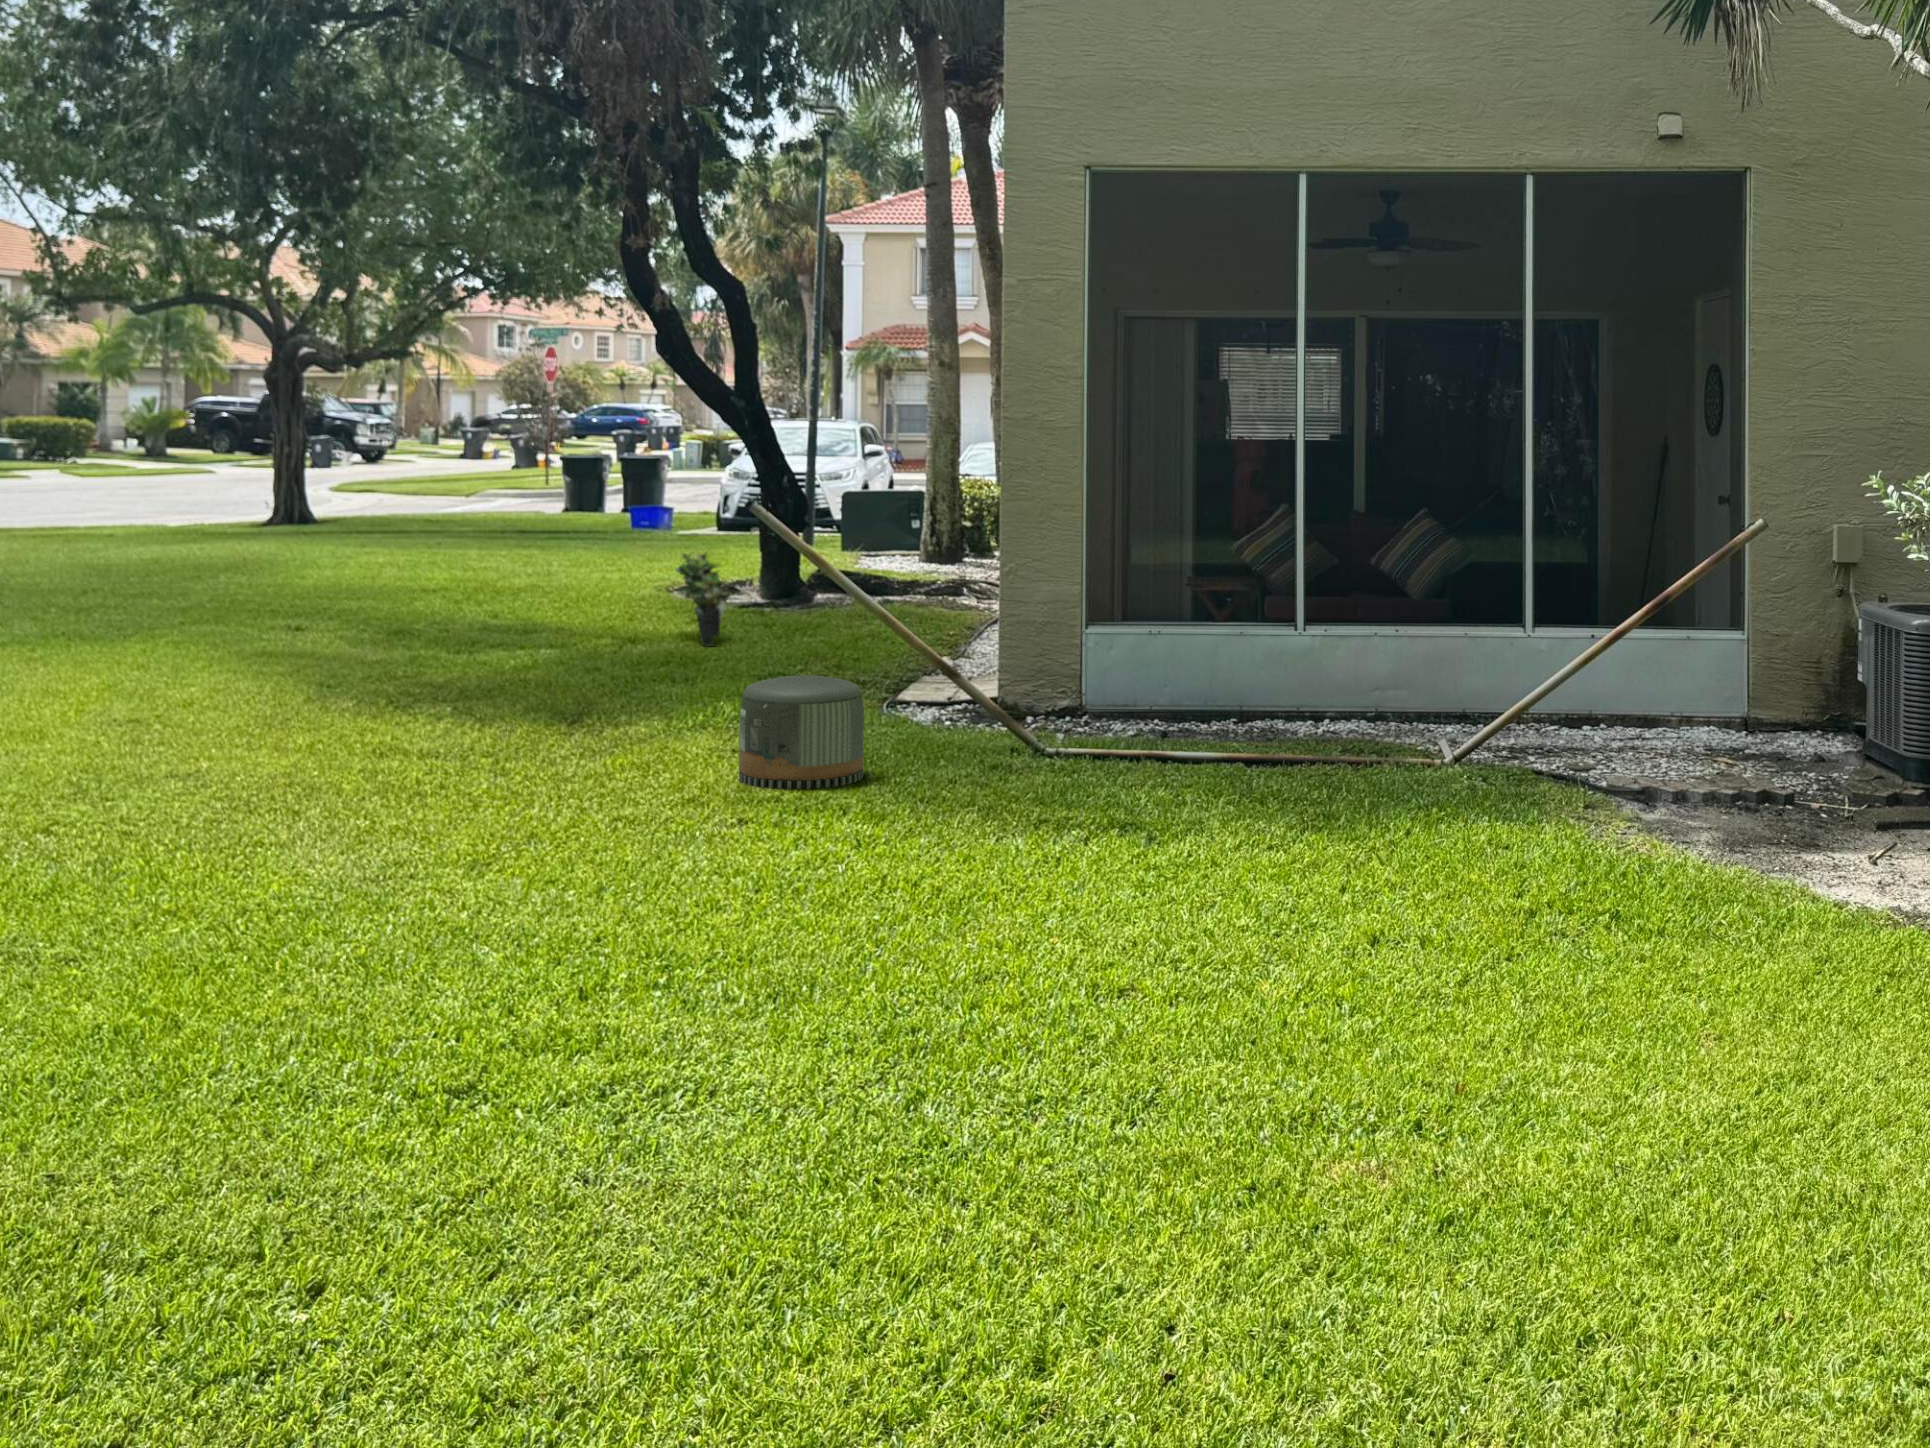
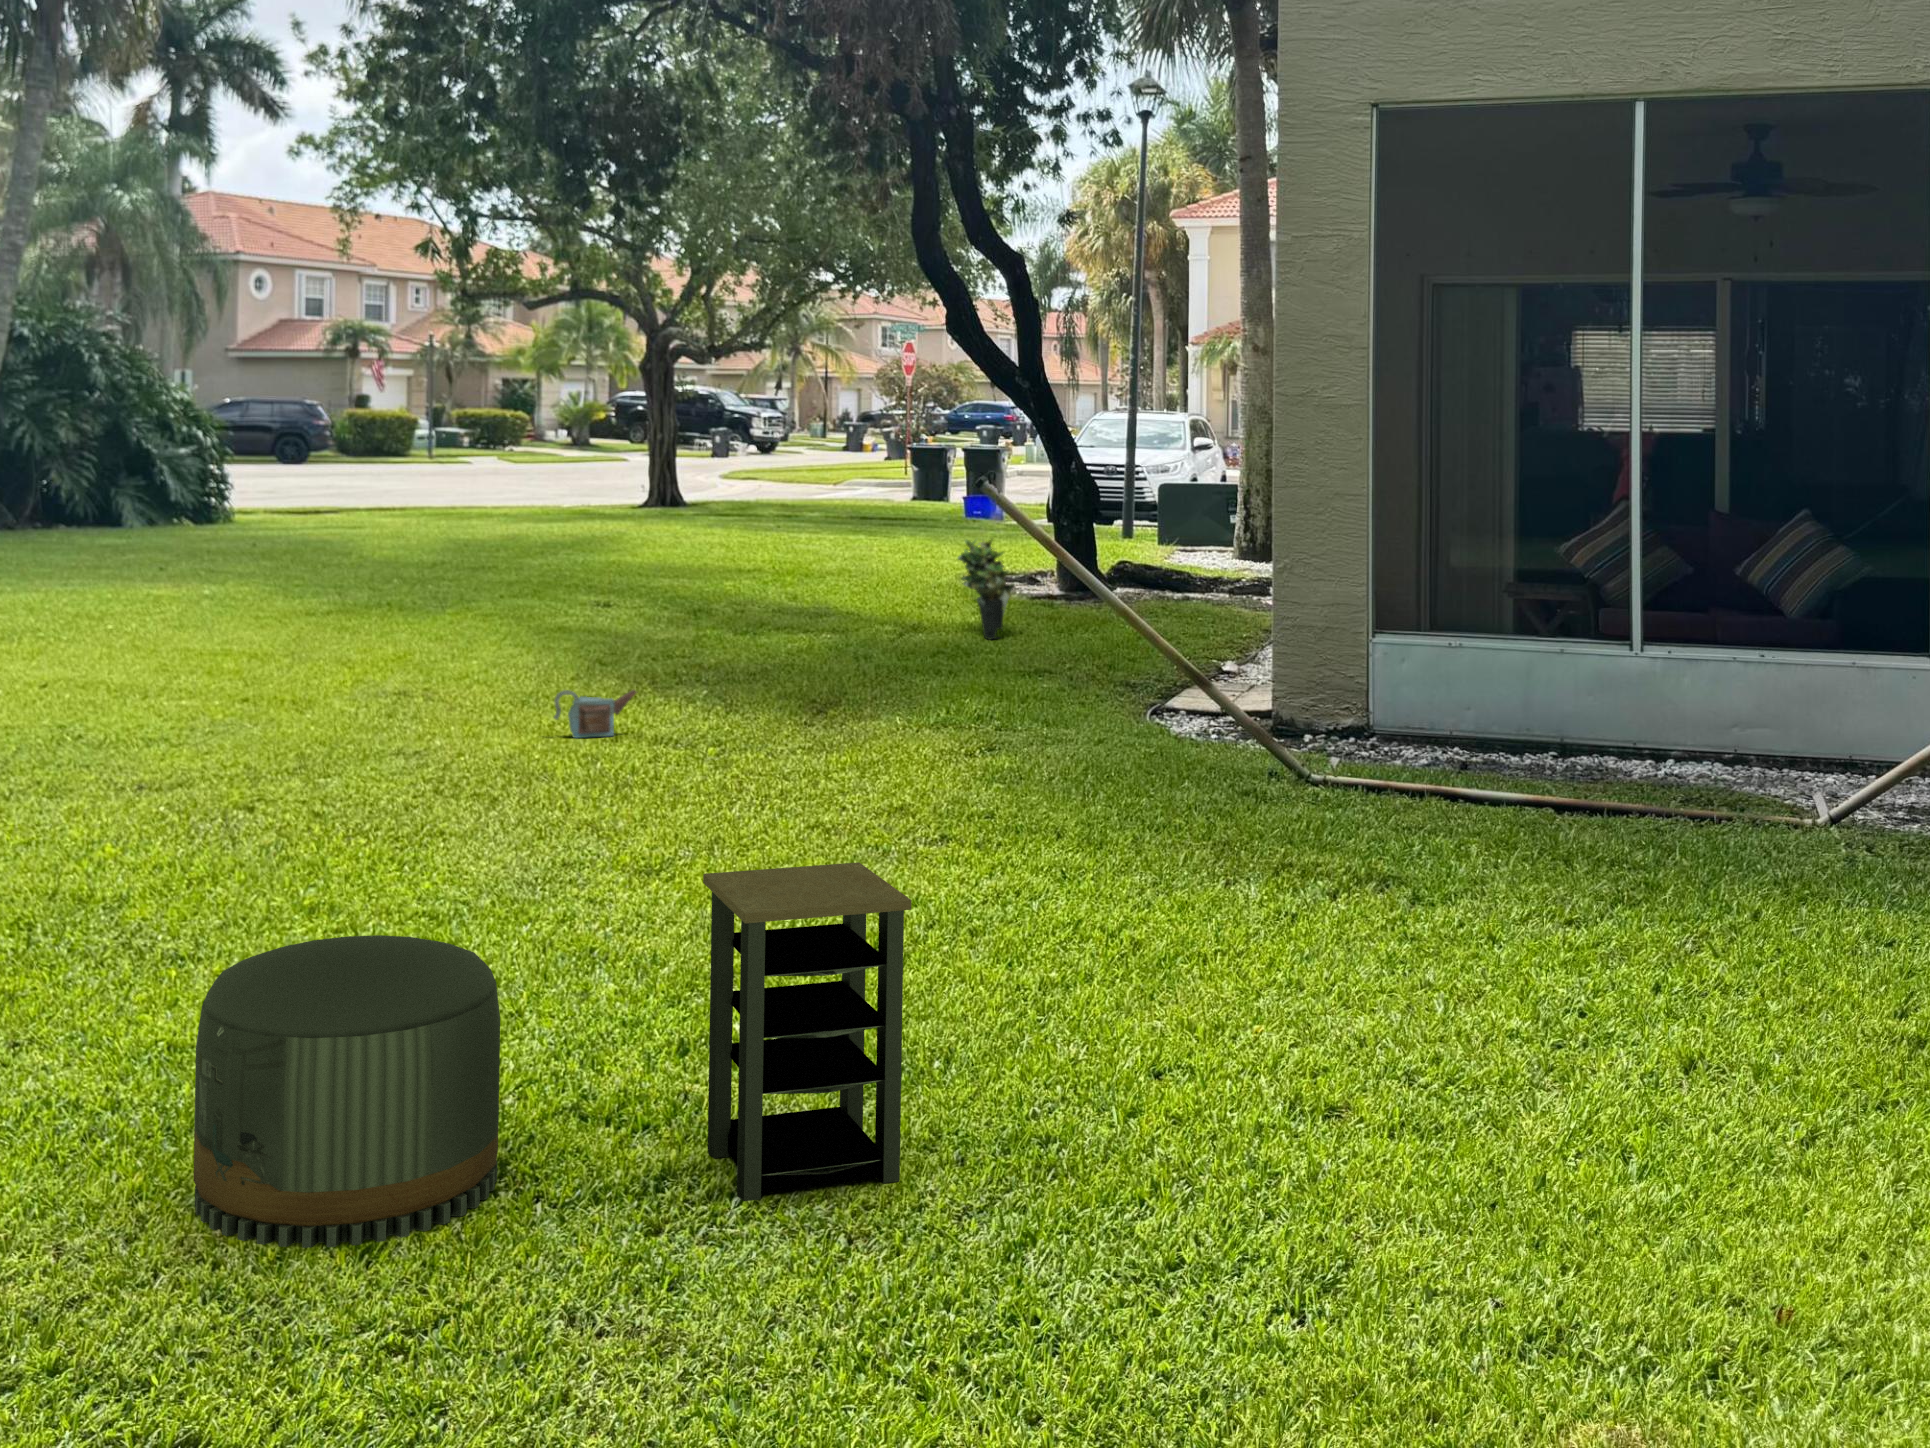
pouf: present [739,675,864,789] -> present [194,935,500,1248]
watering can: none [330,704,412,752] -> present [554,690,638,738]
side table: none [652,814,824,1066] -> present [703,862,912,1201]

